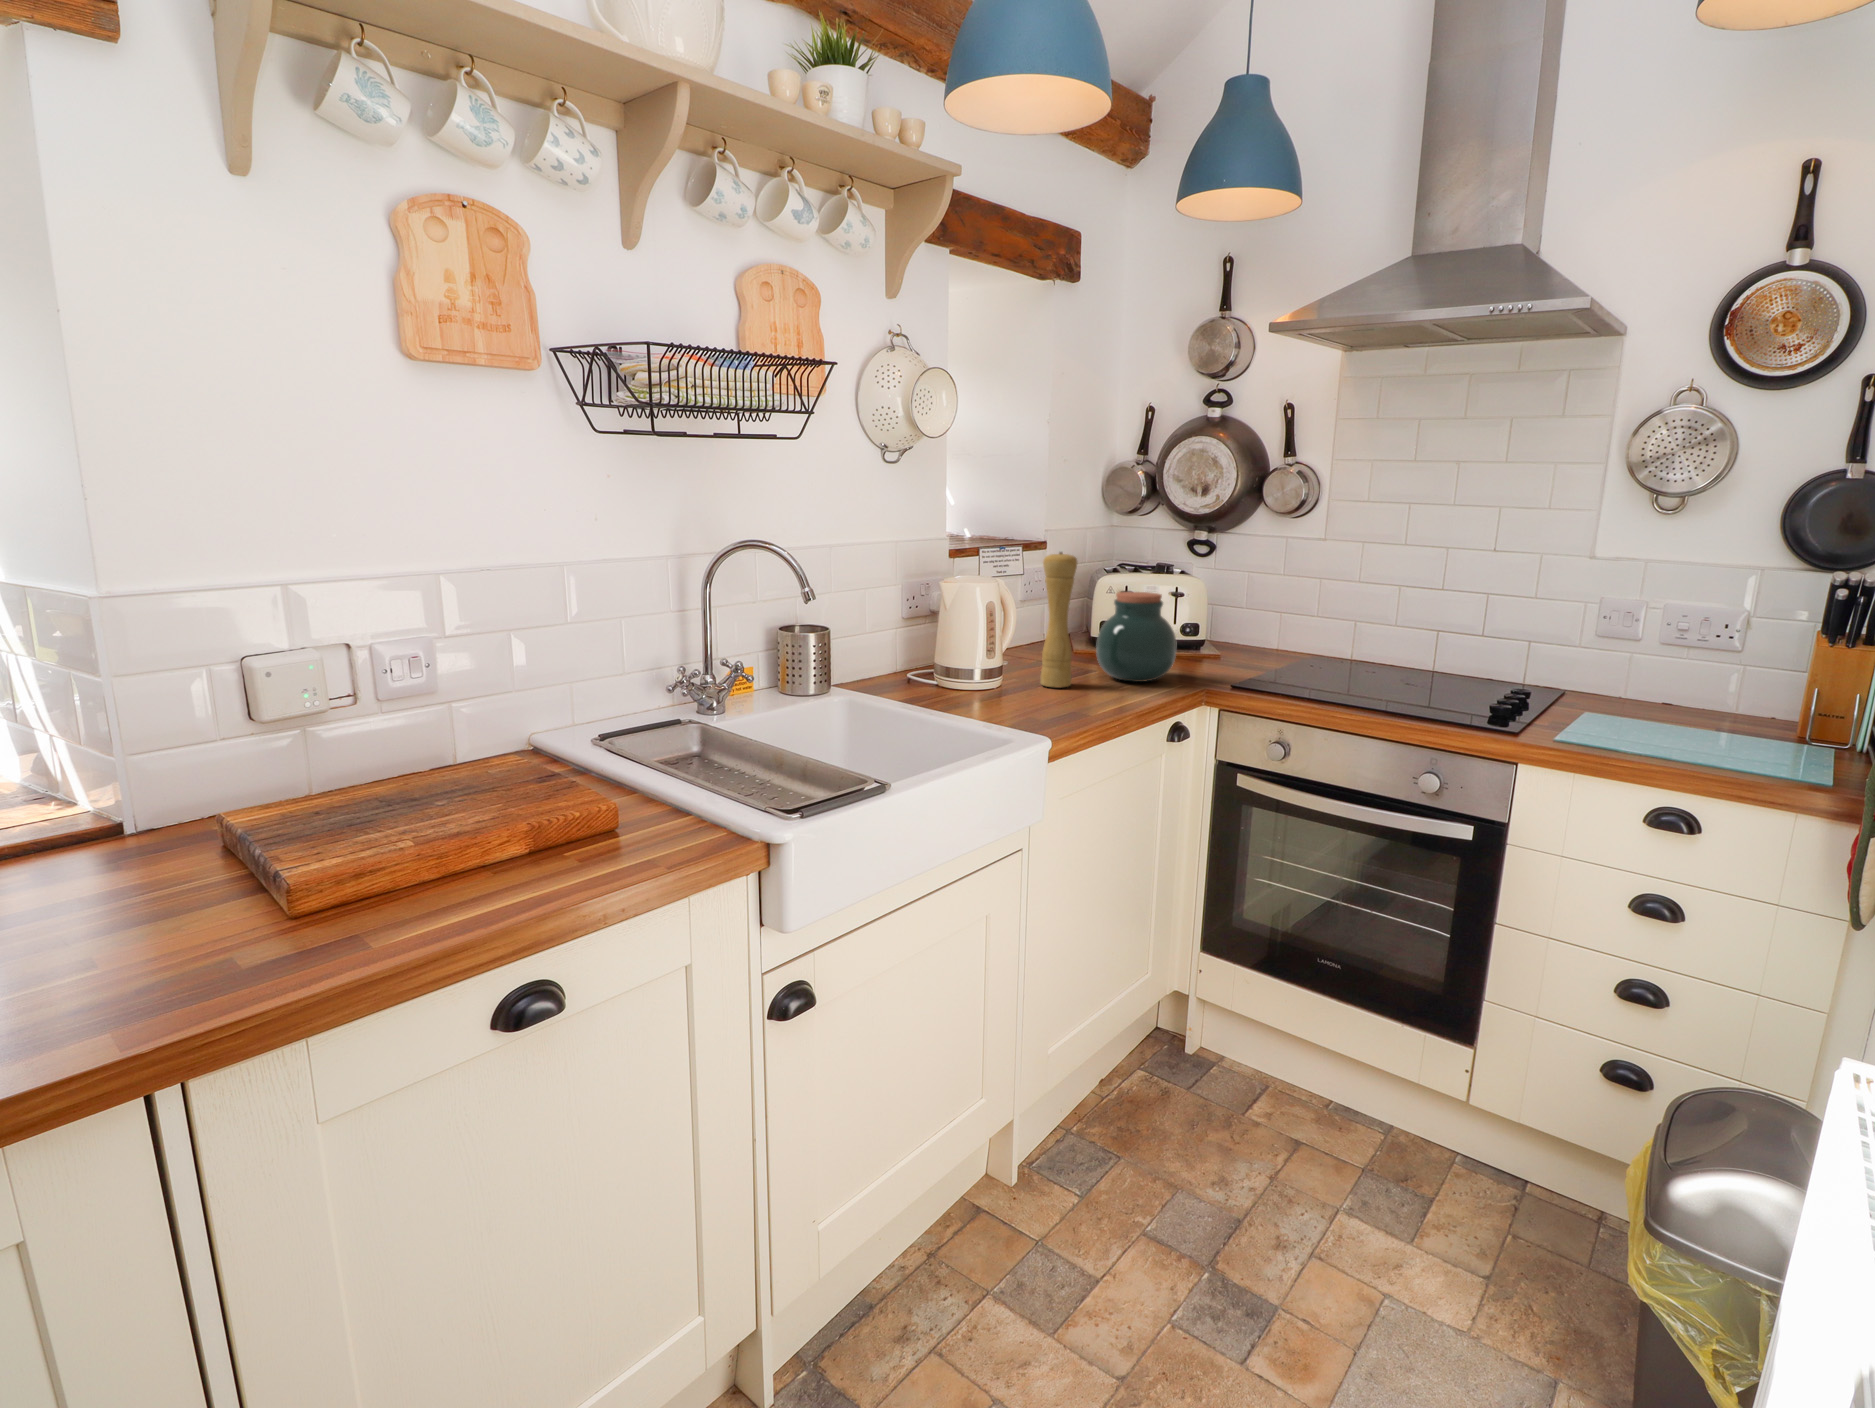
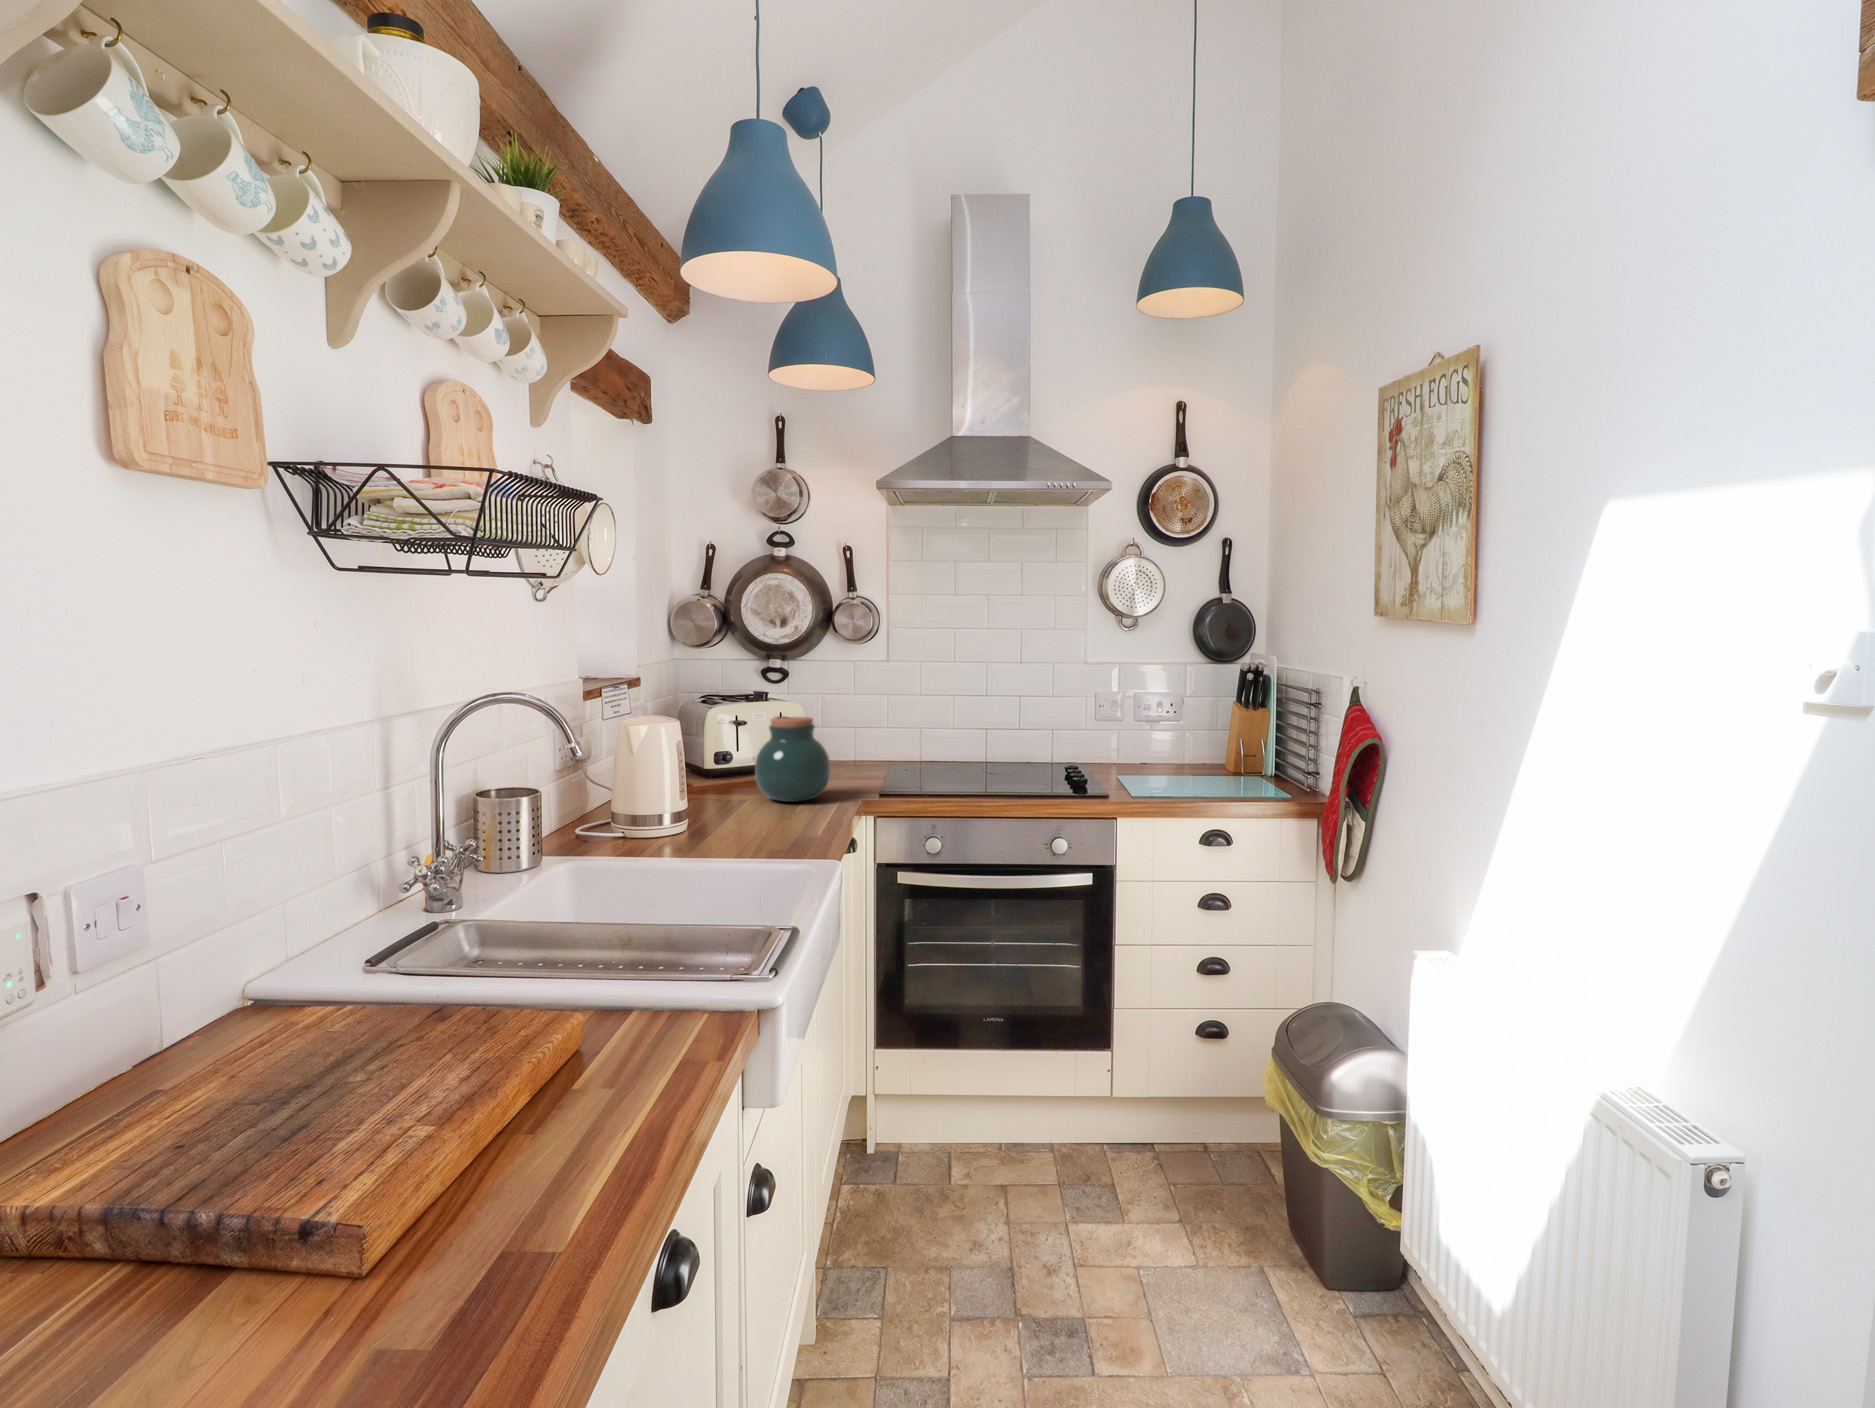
pepper mill: present [1040,552,1077,688] -> none [719,684,755,817]

